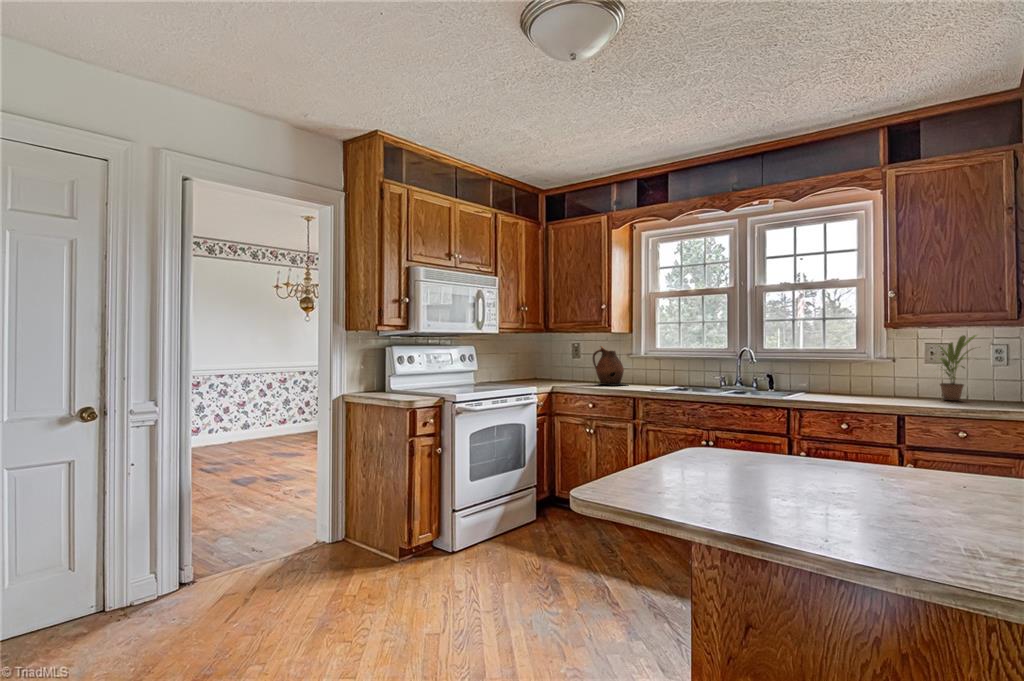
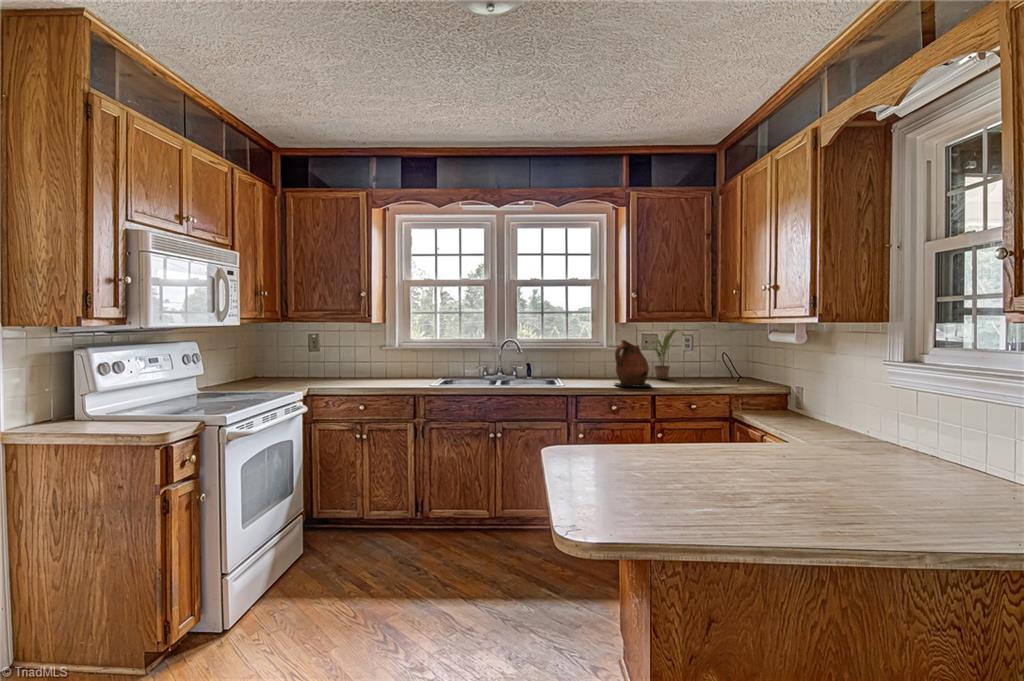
ceramic pitcher: present [593,346,624,385] -> present [615,340,651,387]

